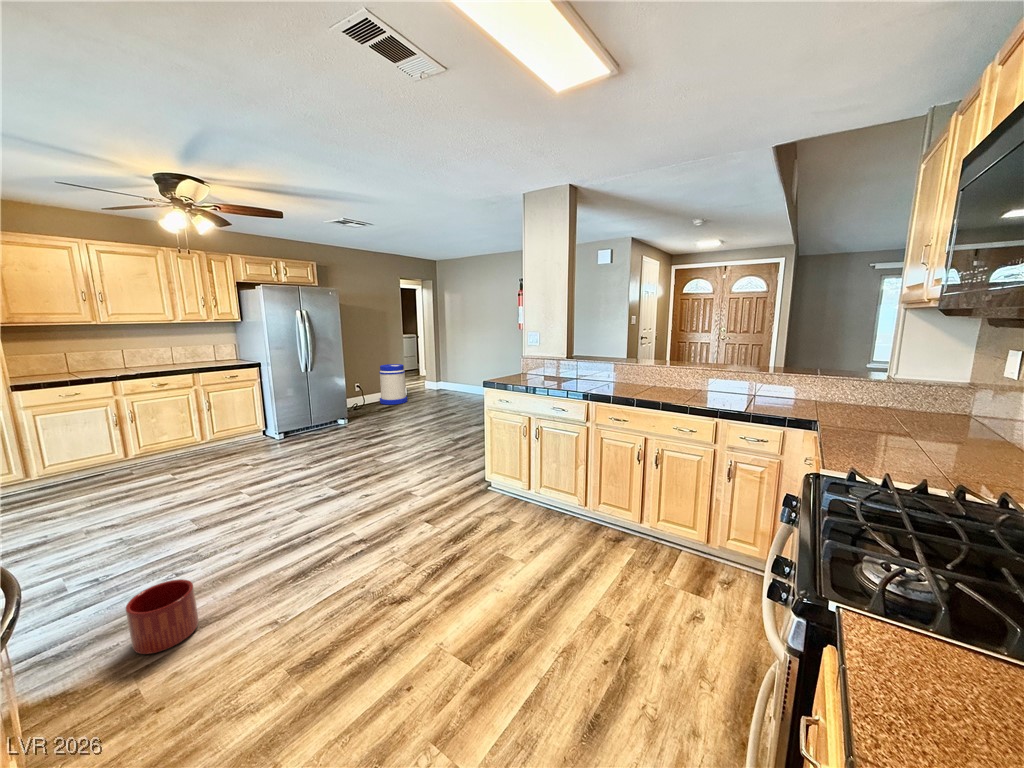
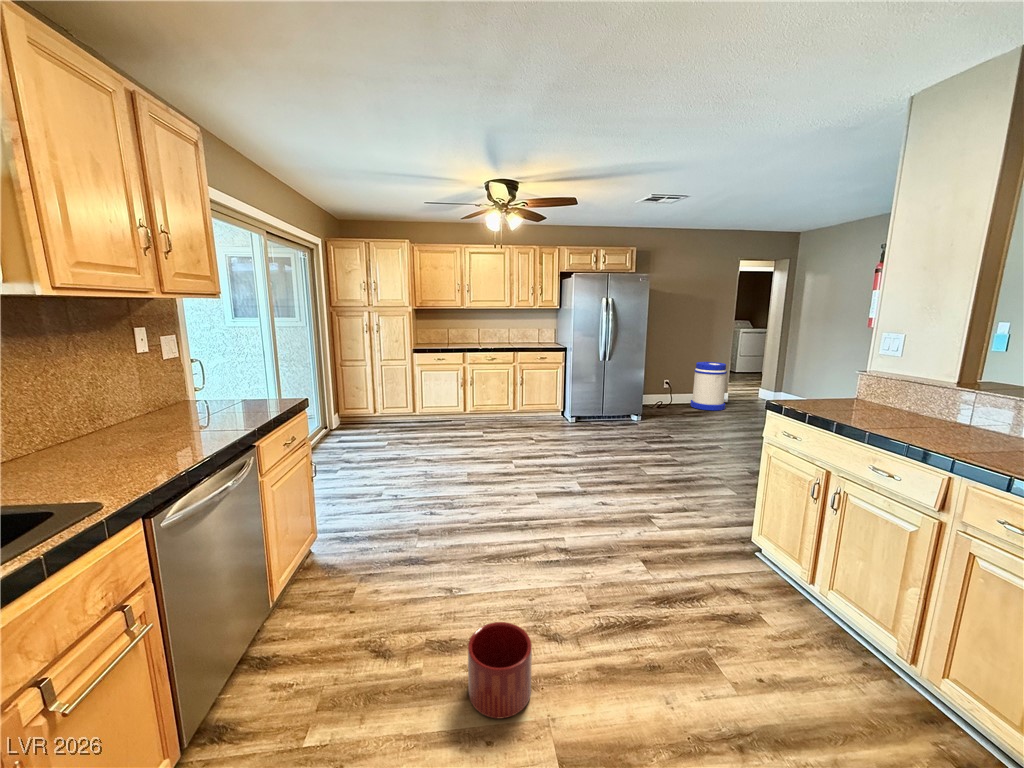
planter: present [126,579,199,654] -> present [468,622,532,719]

